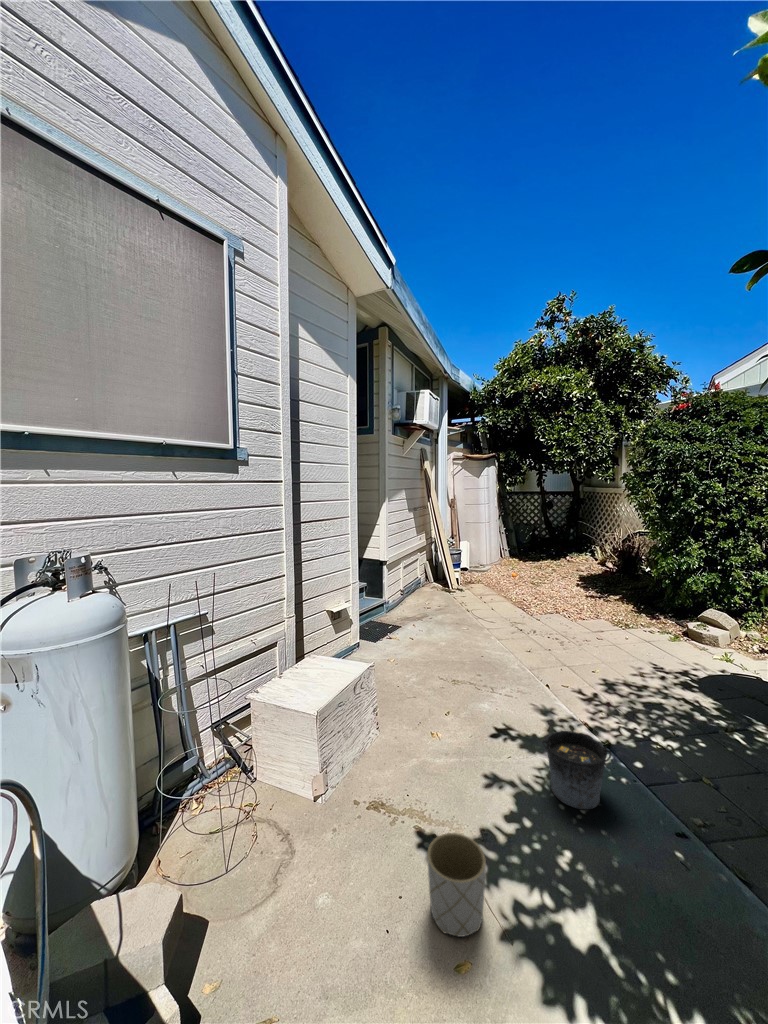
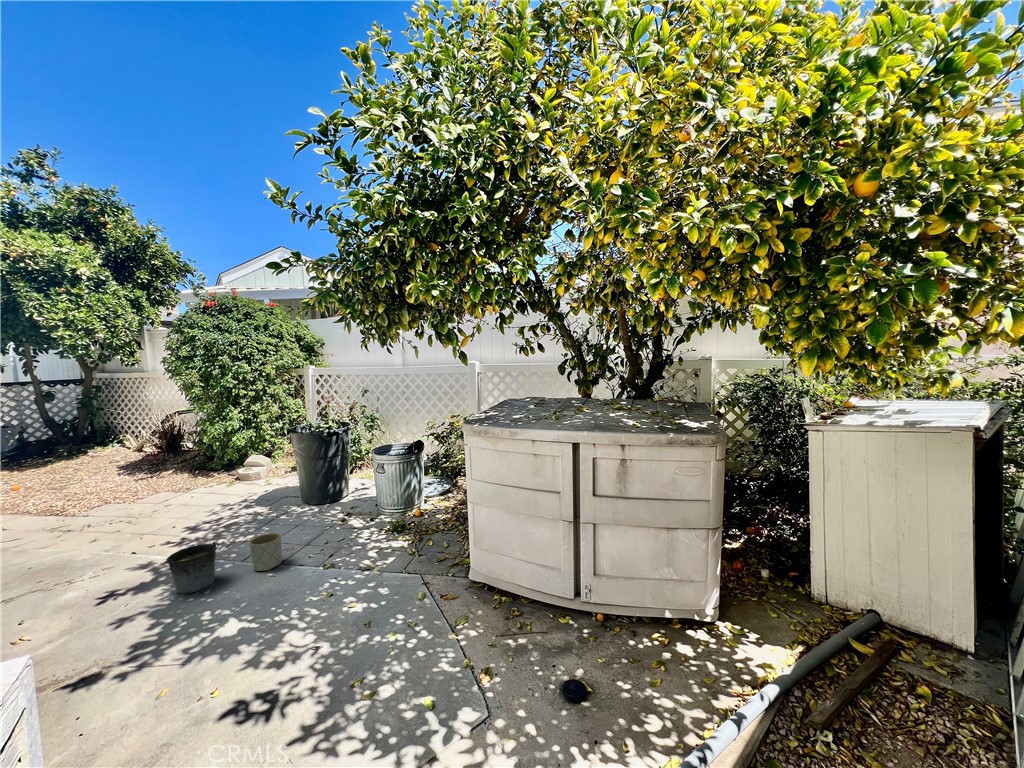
planter: present [427,833,486,937] -> present [249,533,282,571]

